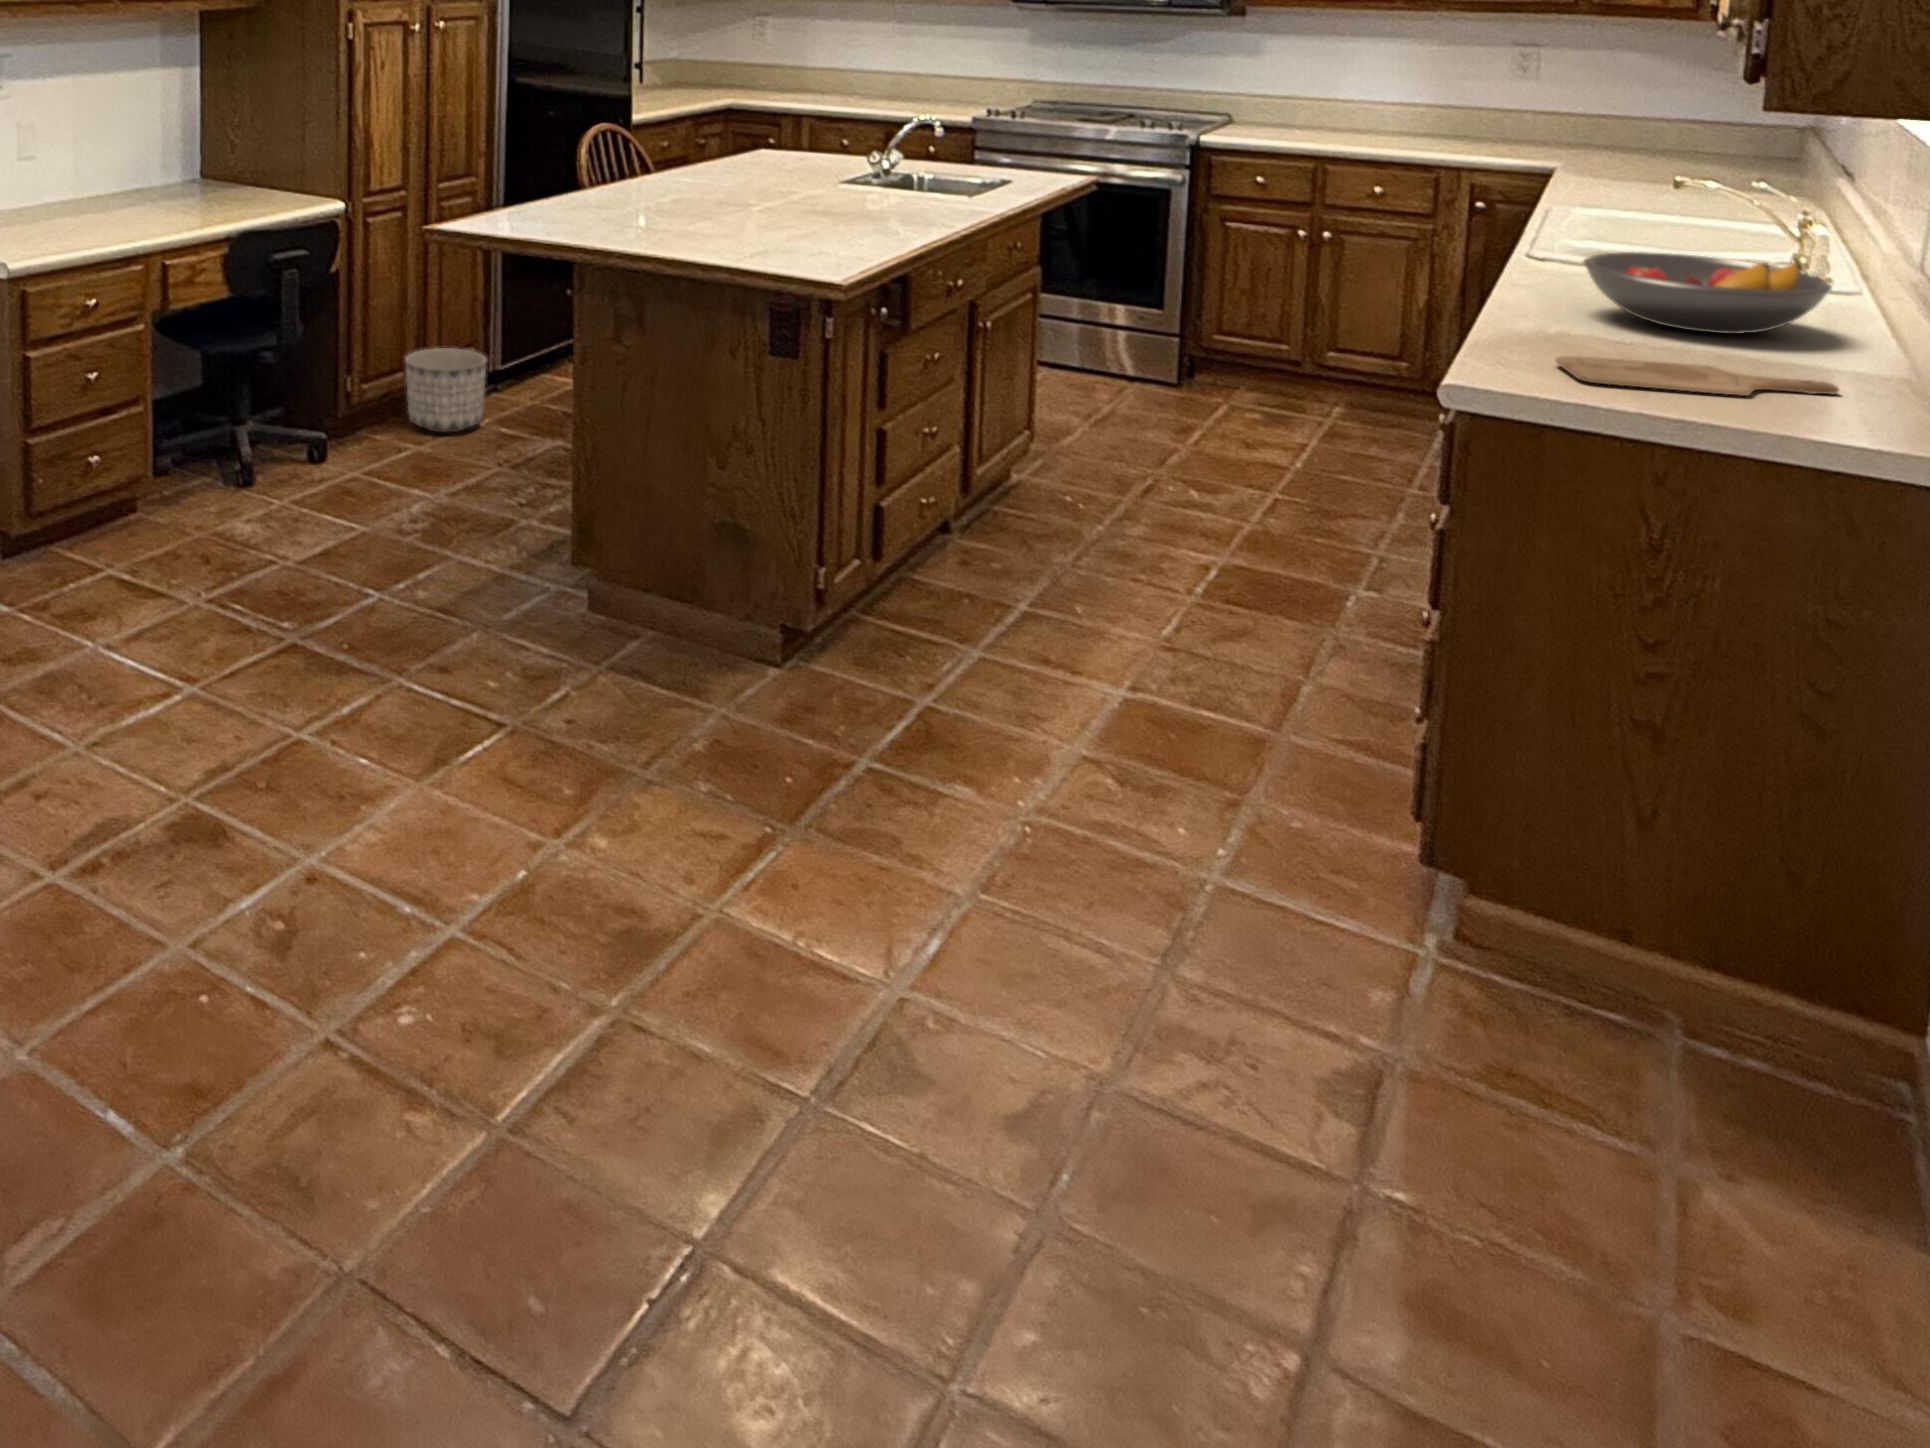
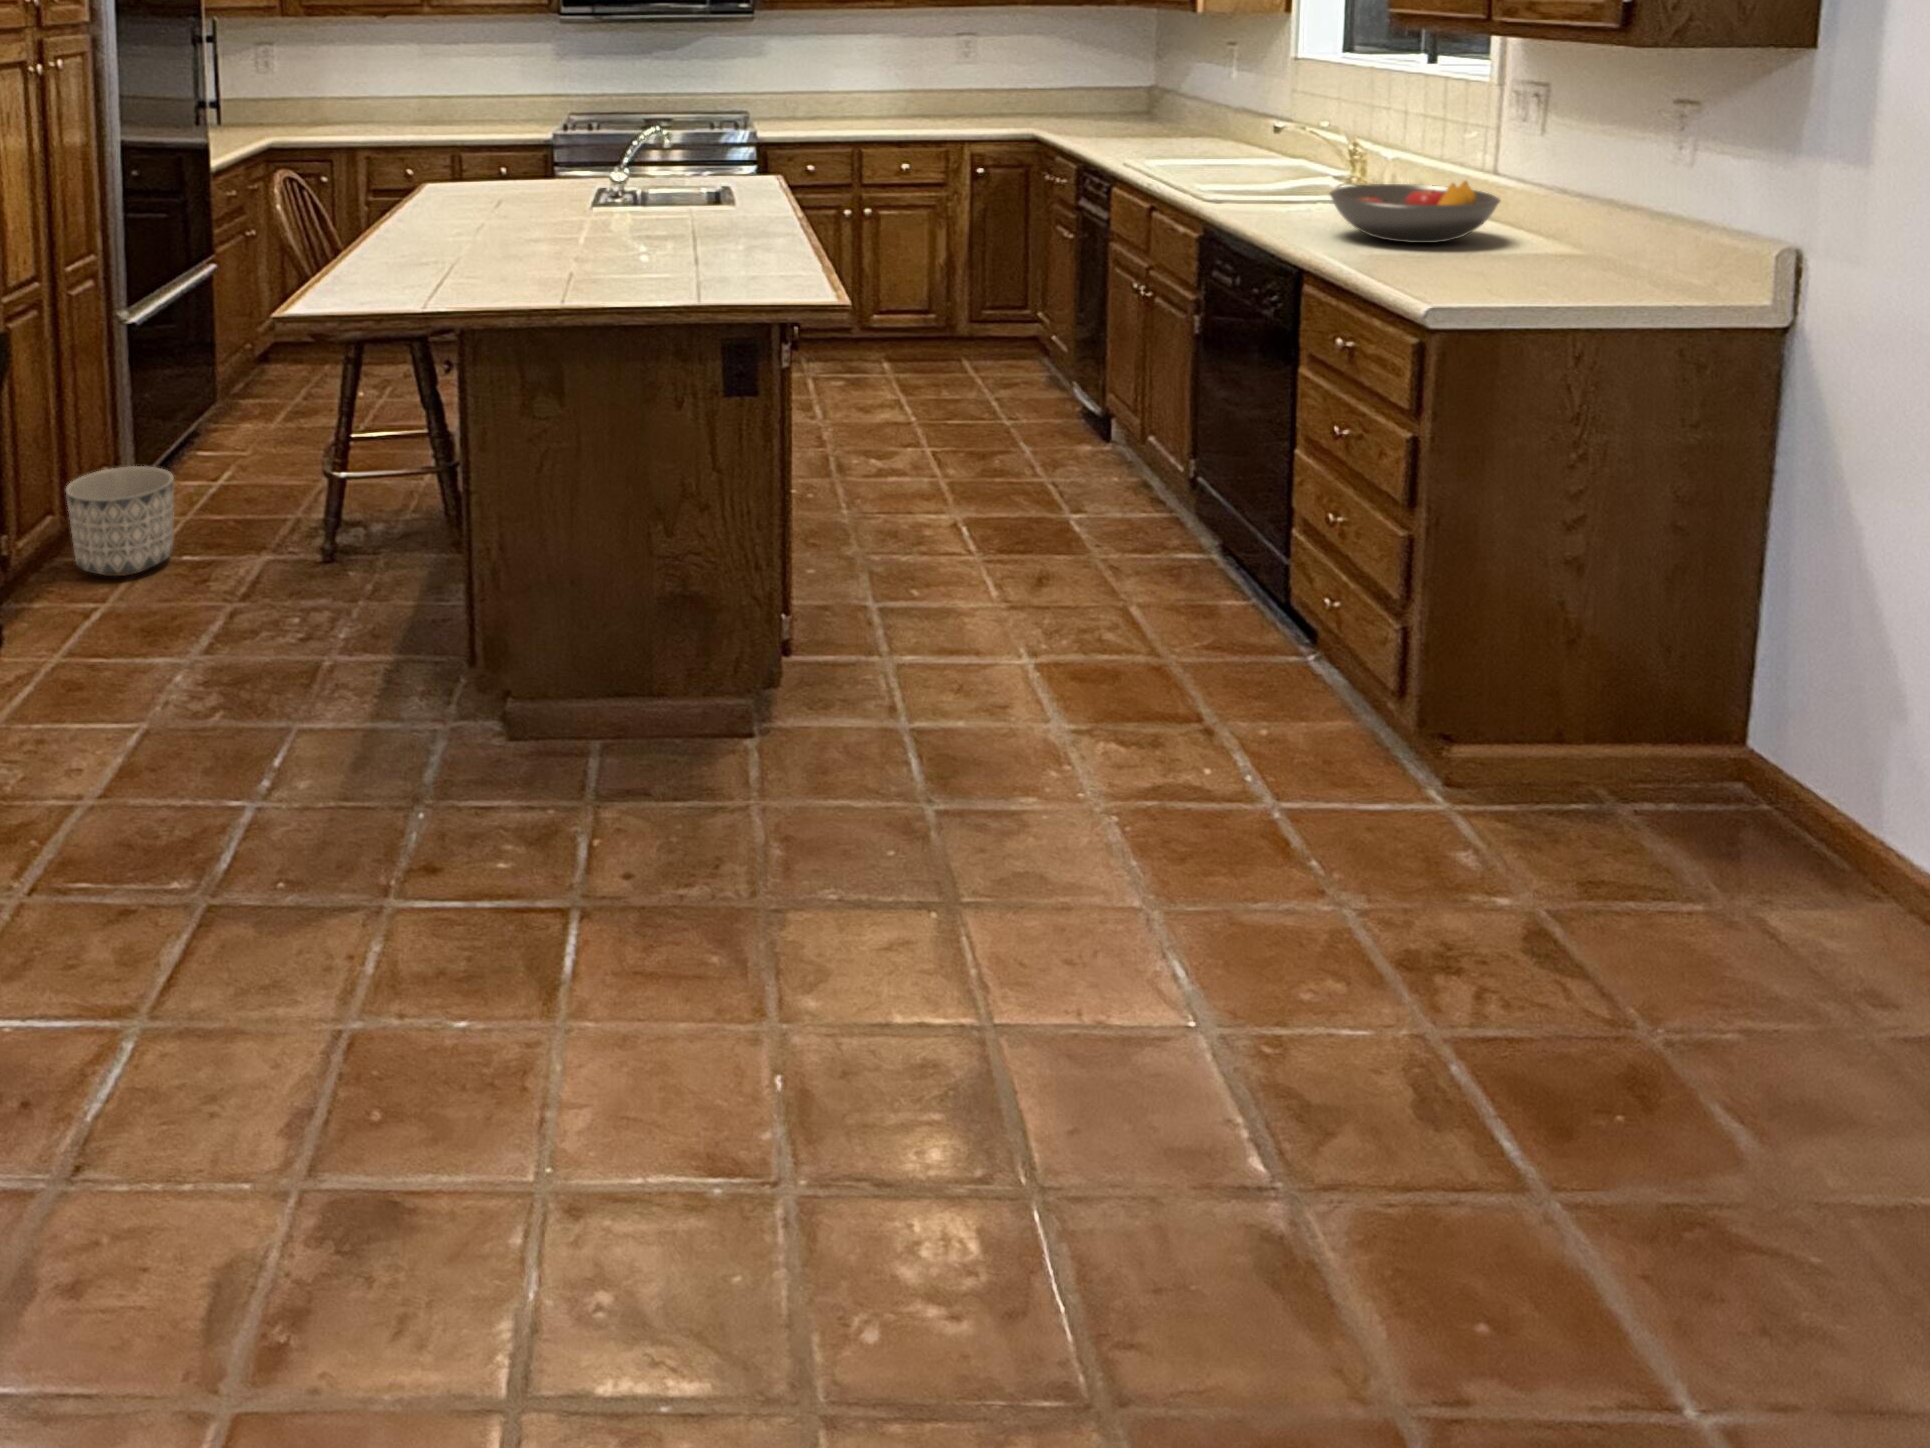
cutting board: present [1556,356,1839,396] -> none [1433,267,1602,293]

